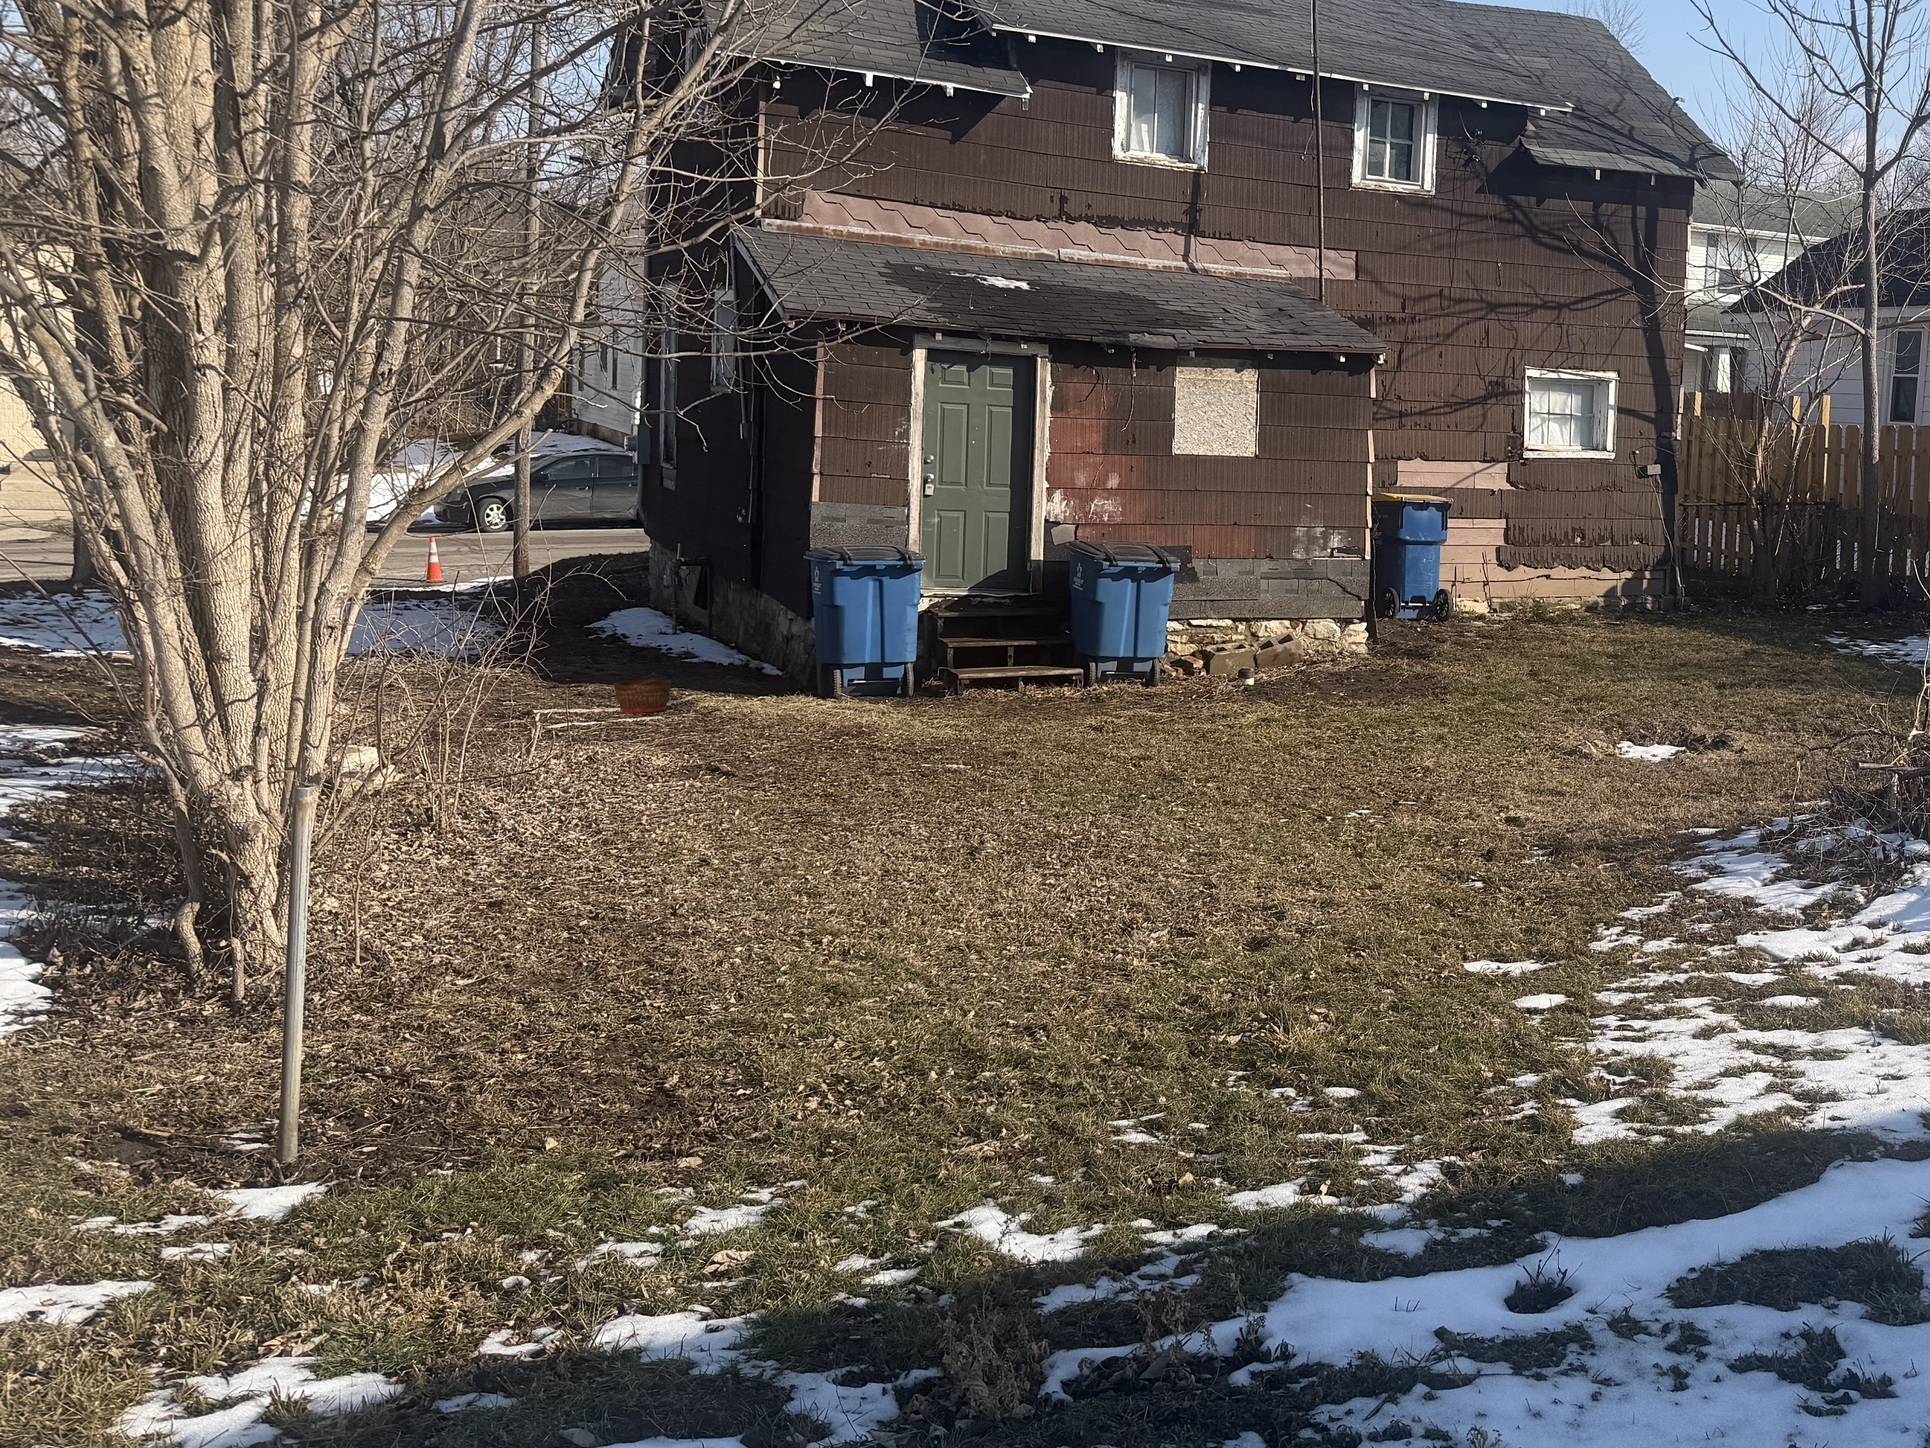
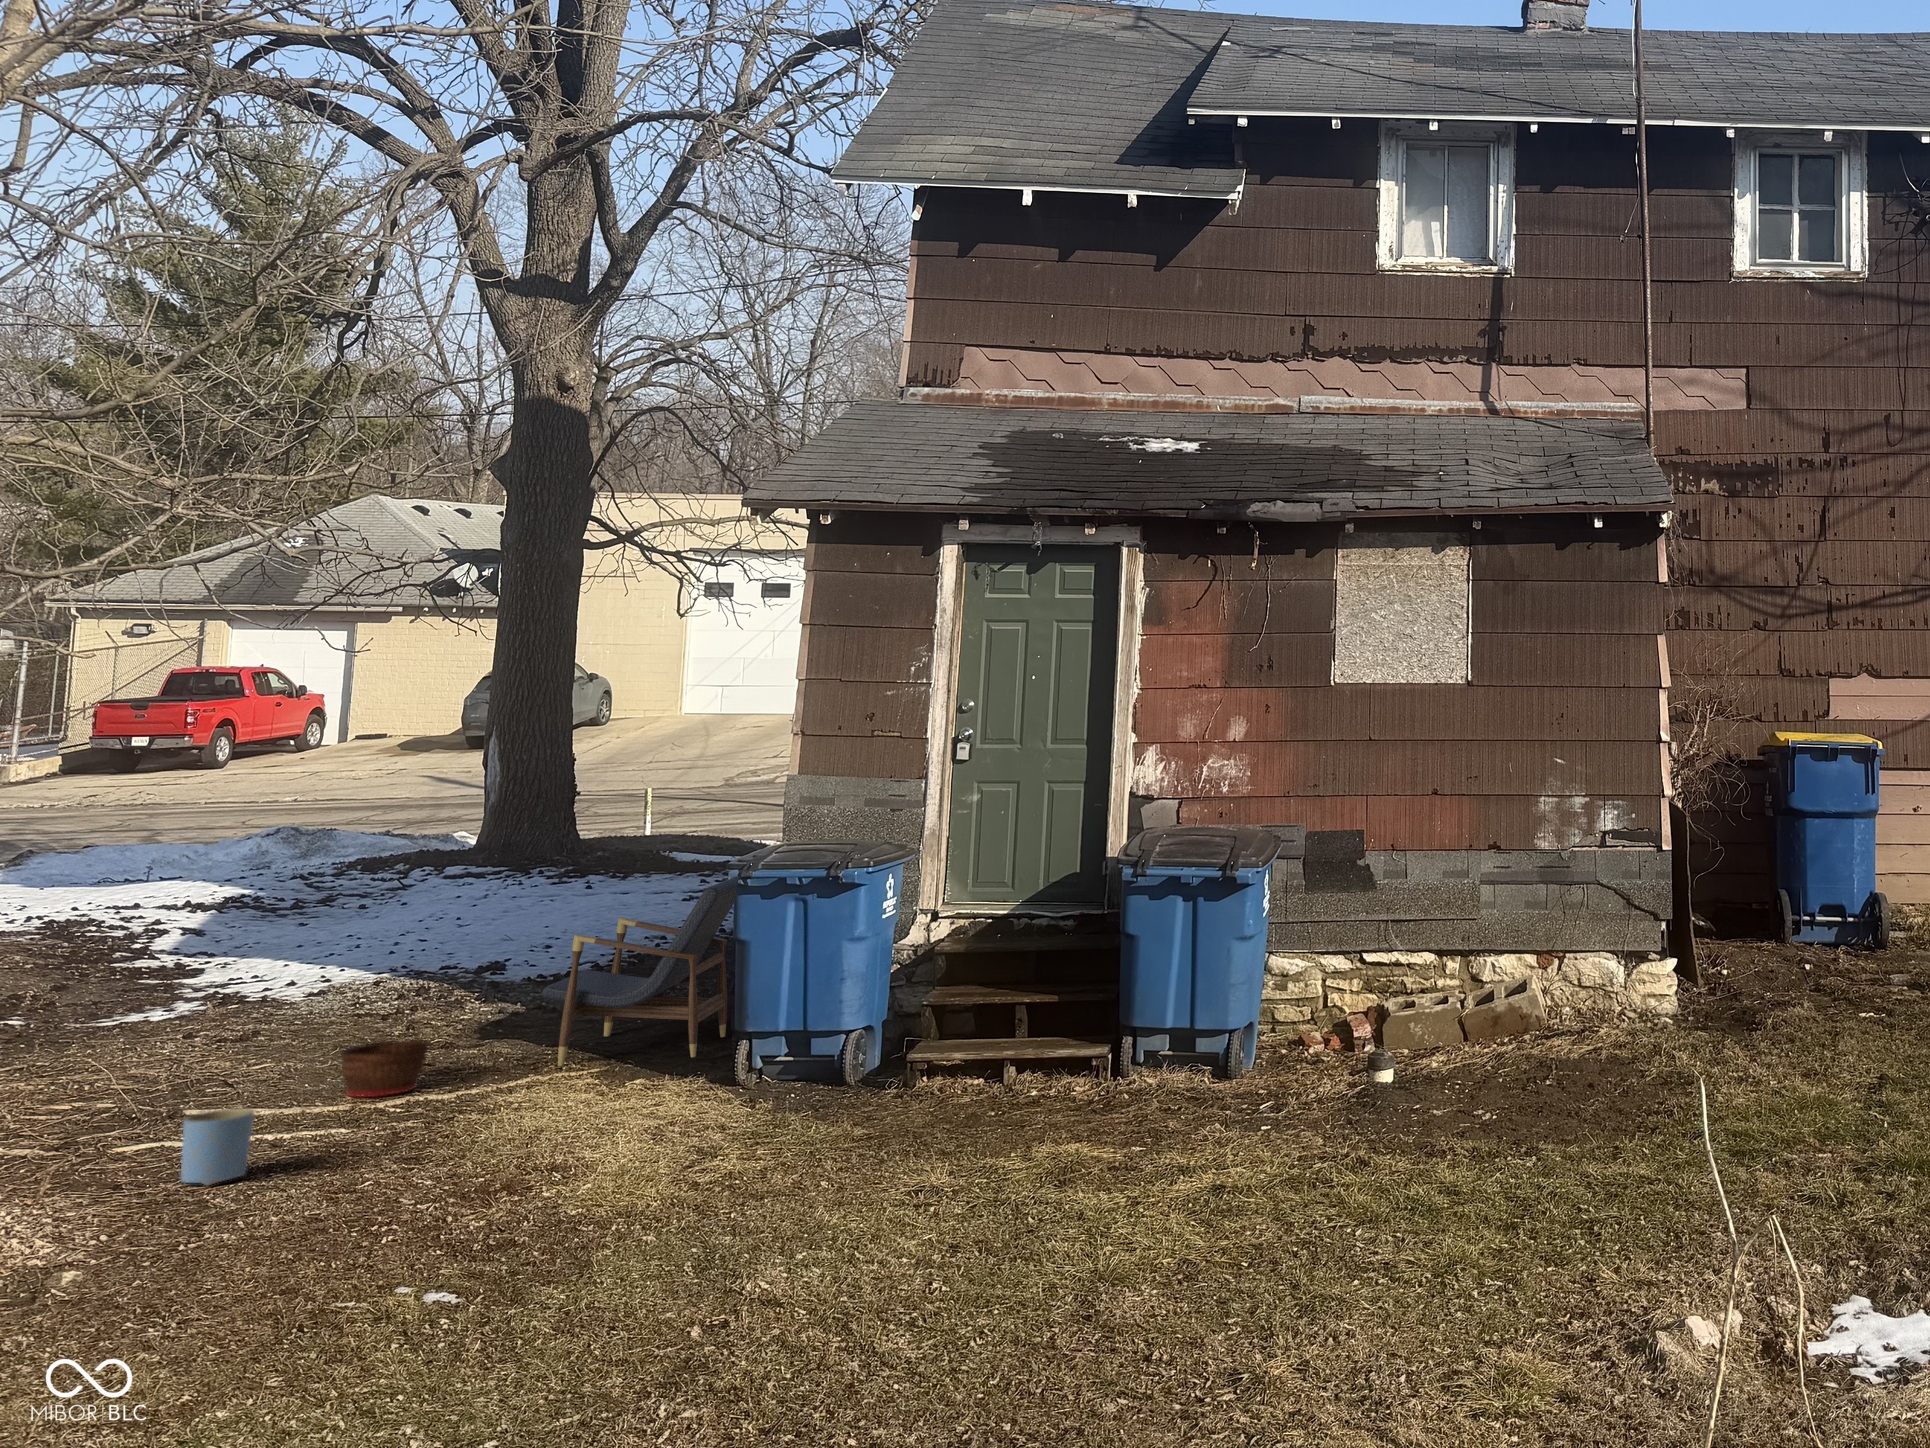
lounge chair: none [679,578,811,698] -> present [542,876,739,1066]
planter: none [667,700,708,743] -> present [181,1108,254,1185]

